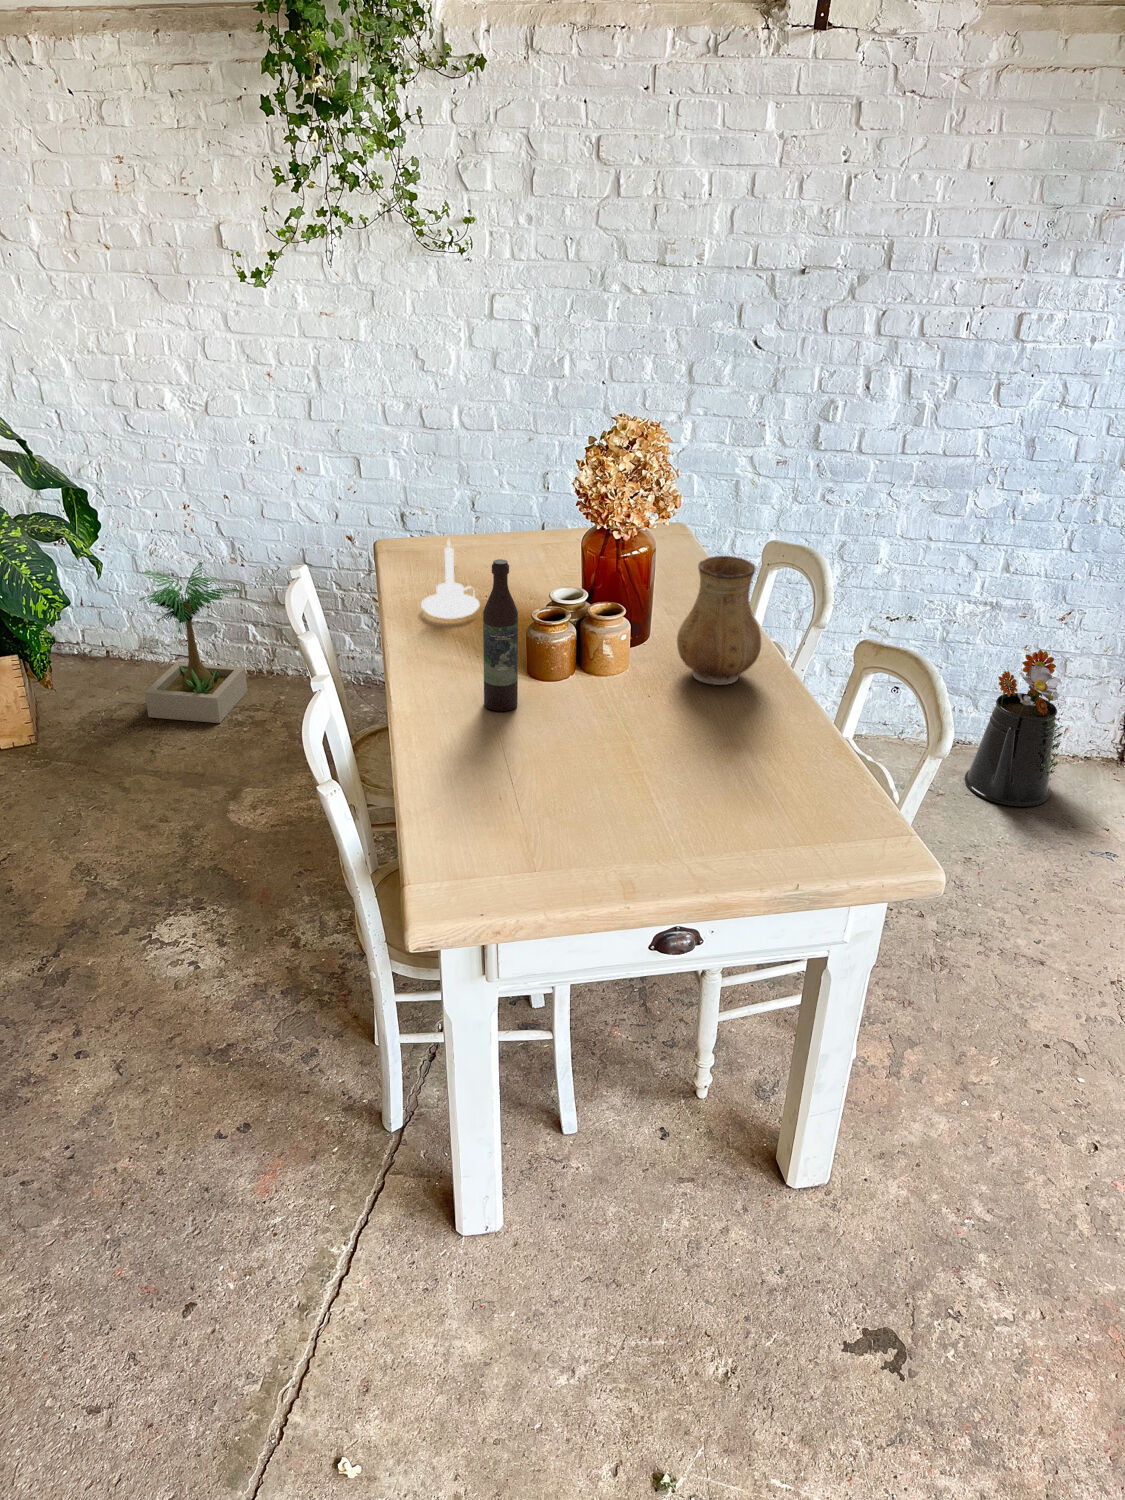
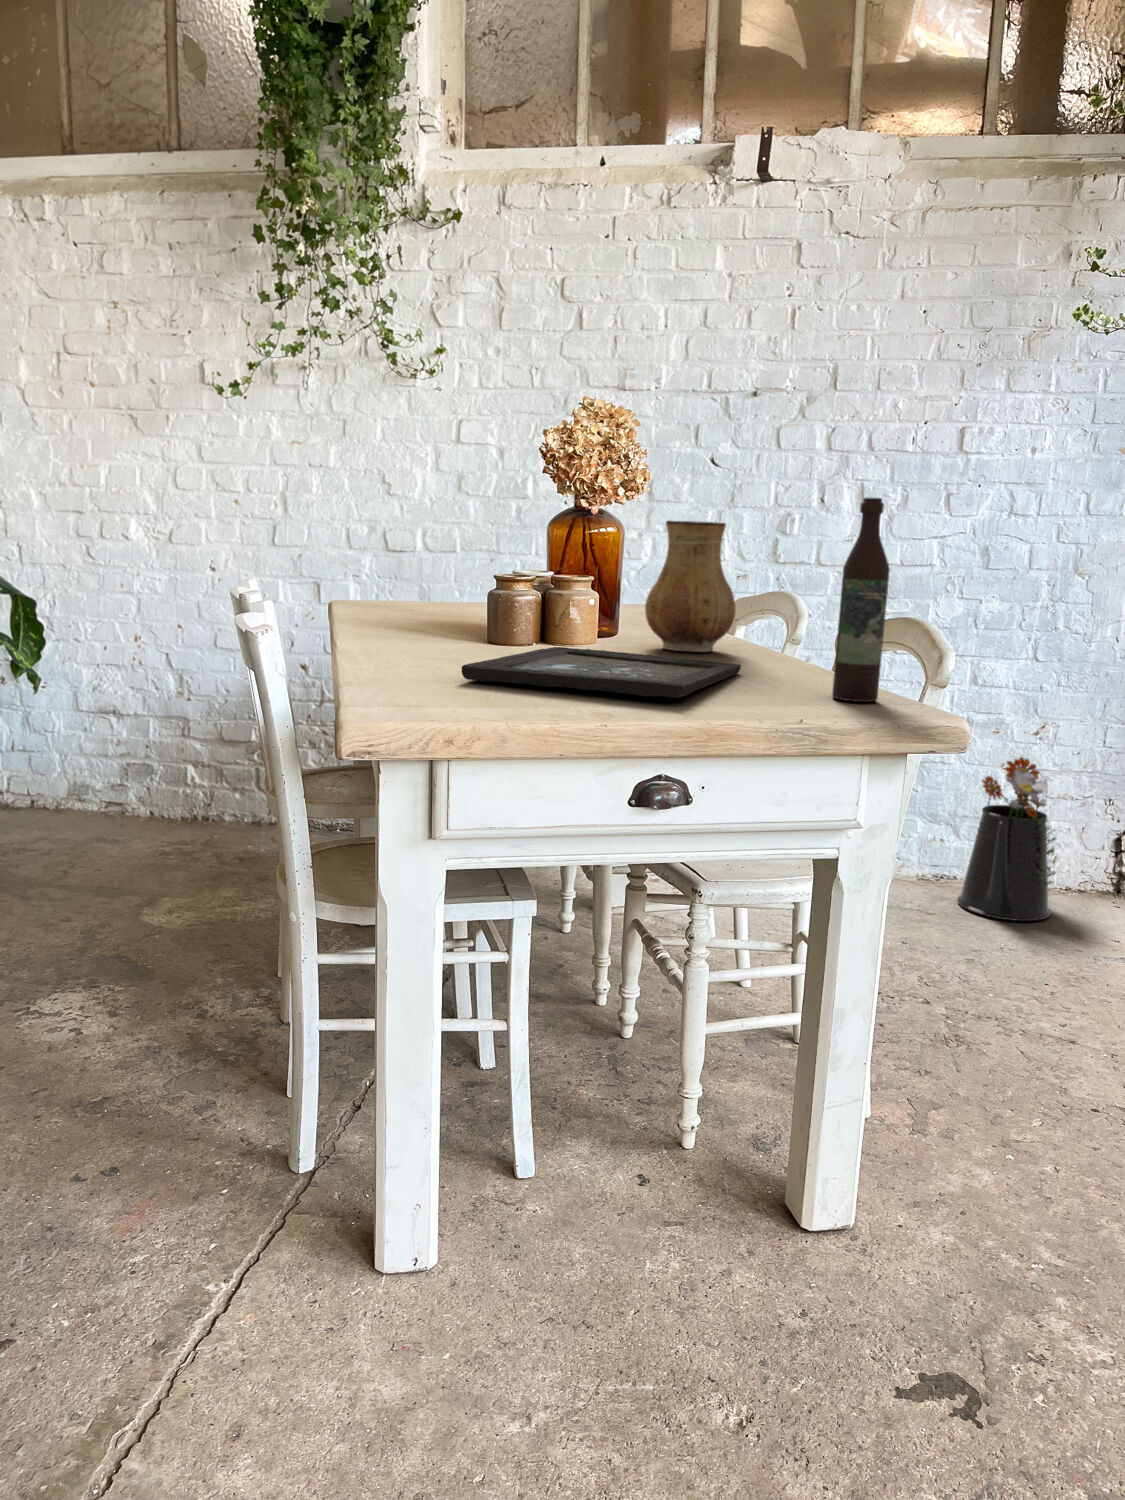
candle holder: present [421,540,480,619] -> none [372,537,435,621]
wine bottle: present [483,559,518,711] -> present [832,498,890,702]
potted plant: present [139,562,248,723] -> none [64,686,191,850]
tray: none [512,703,760,847] -> present [462,647,741,698]

